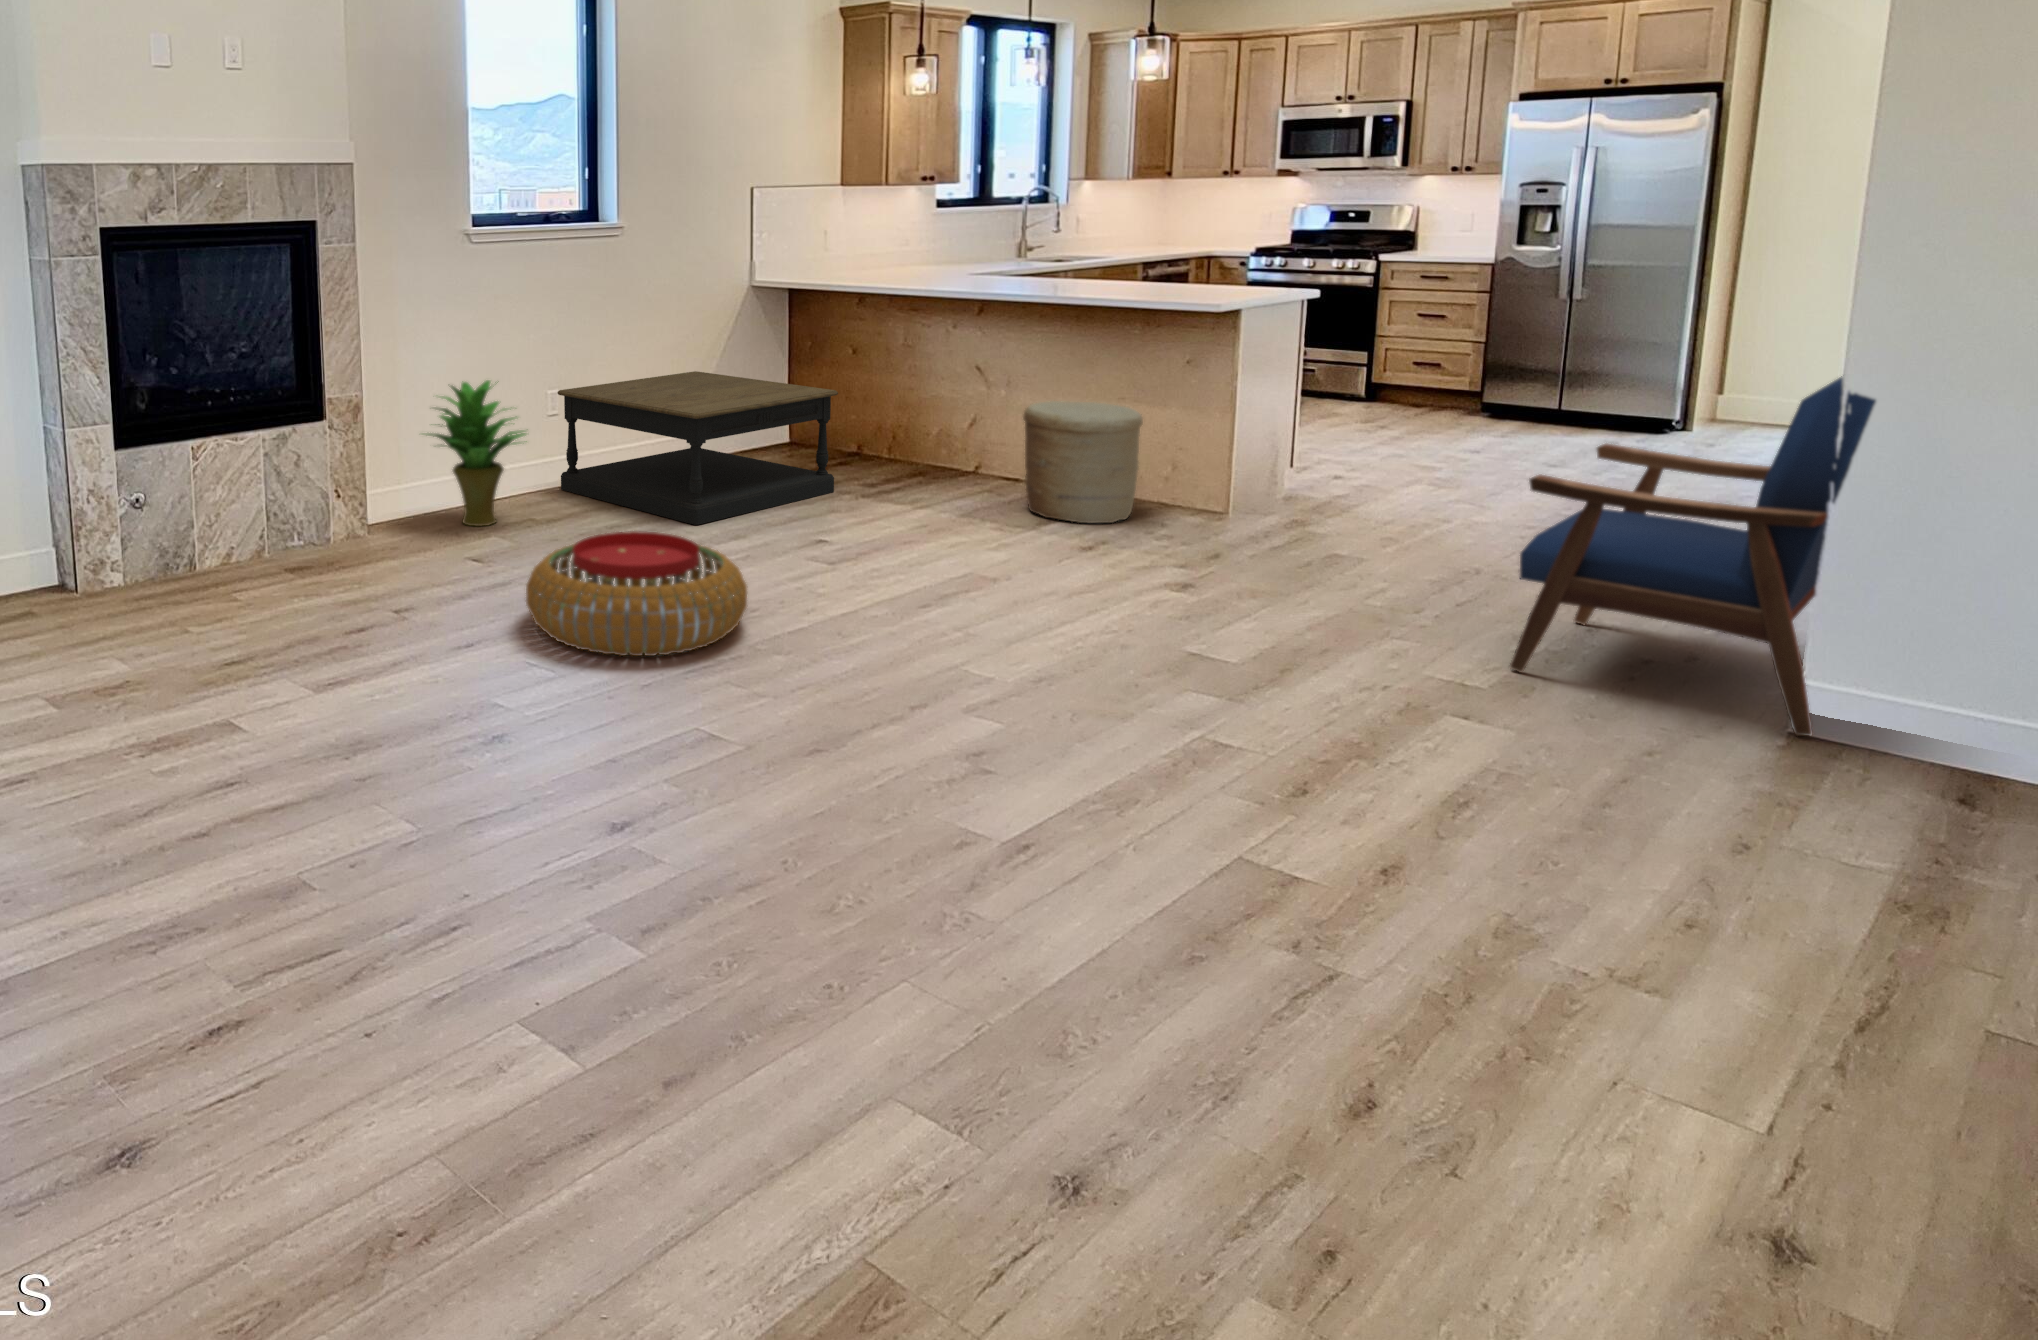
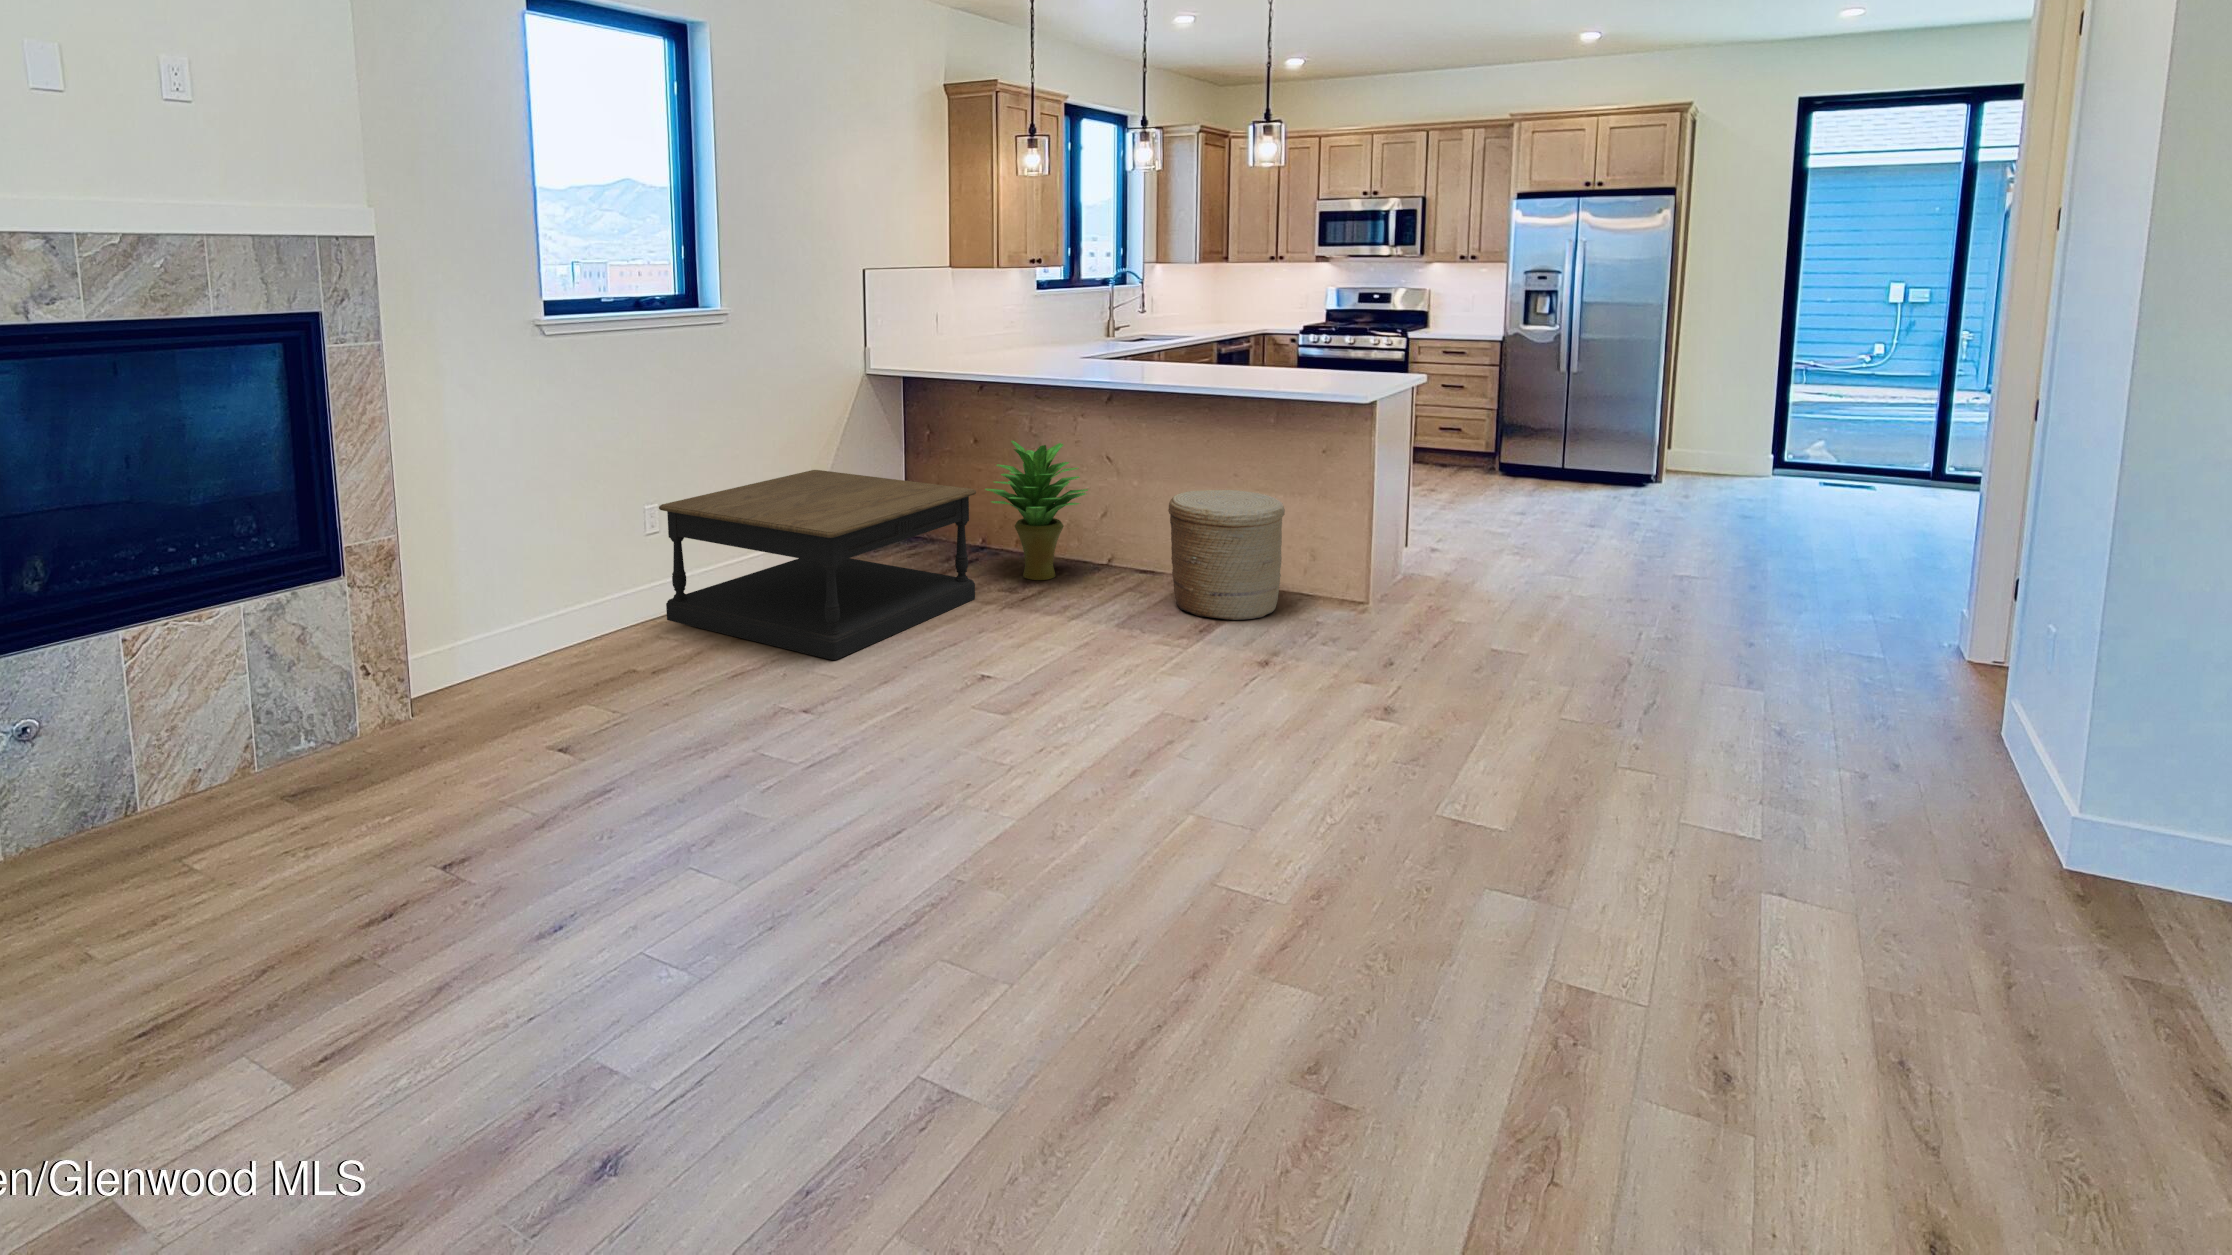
armchair: present [1510,376,1876,736] -> none [1720,451,2073,840]
potted plant: present [427,380,527,526] -> present [985,441,1088,580]
pouf: present [526,531,747,656] -> none [634,708,929,905]

